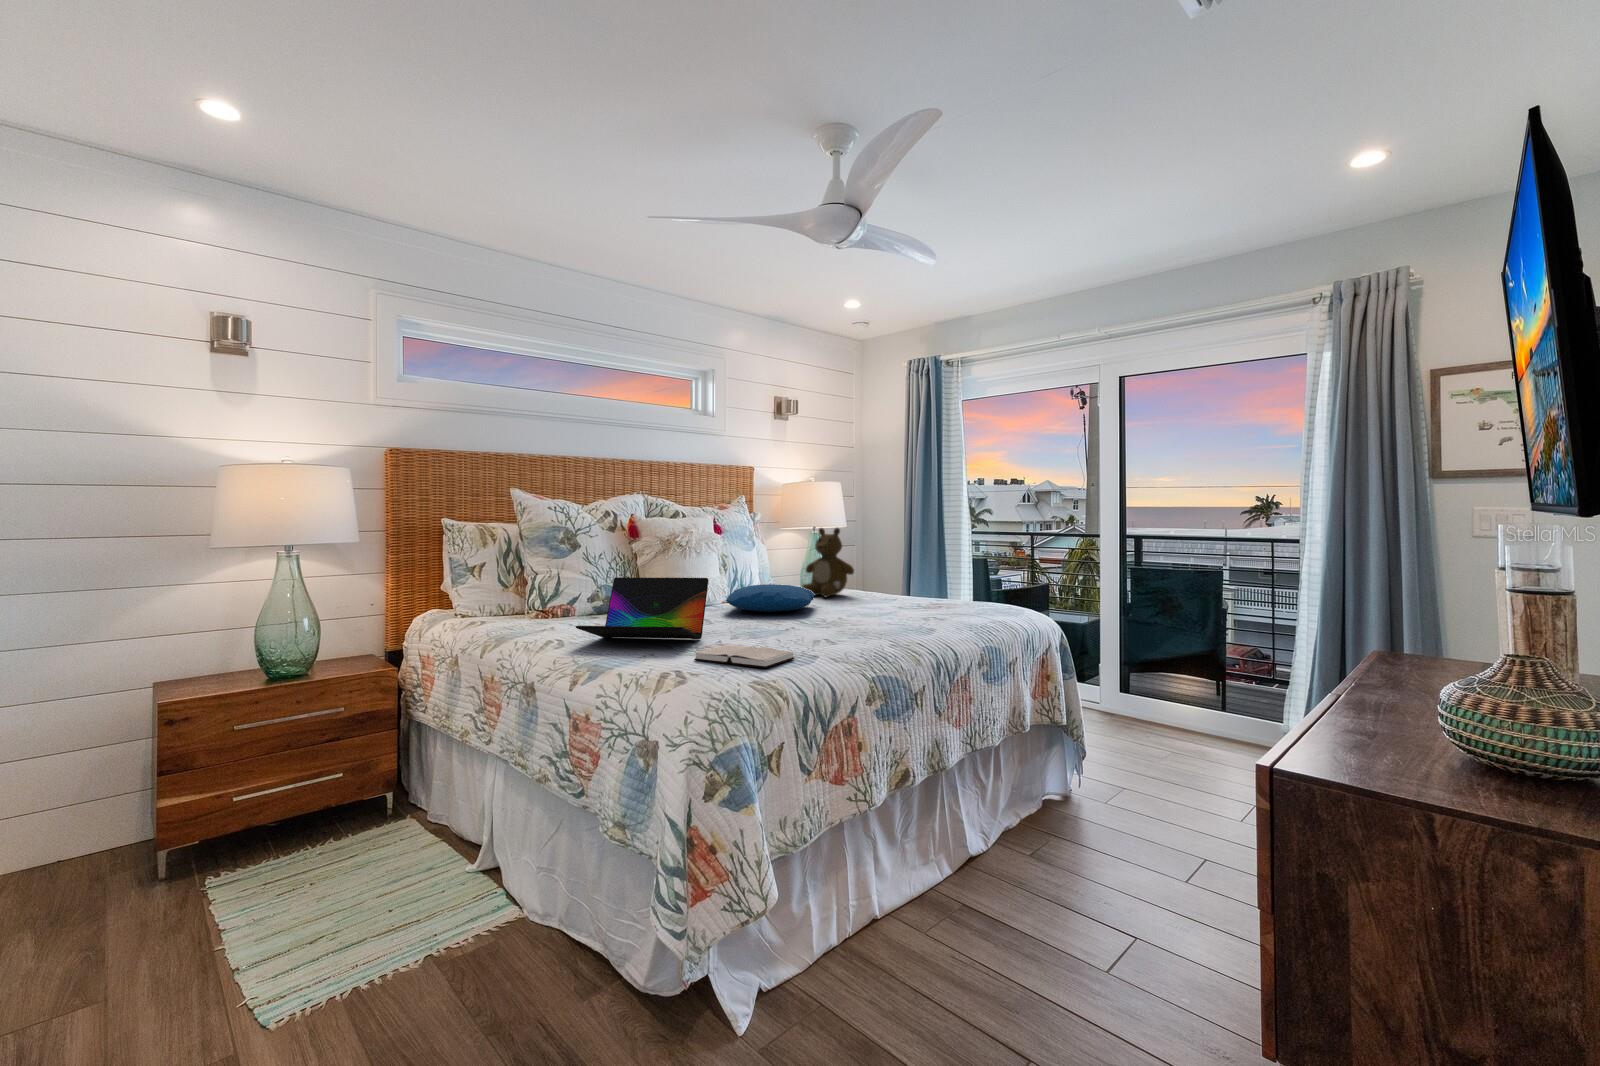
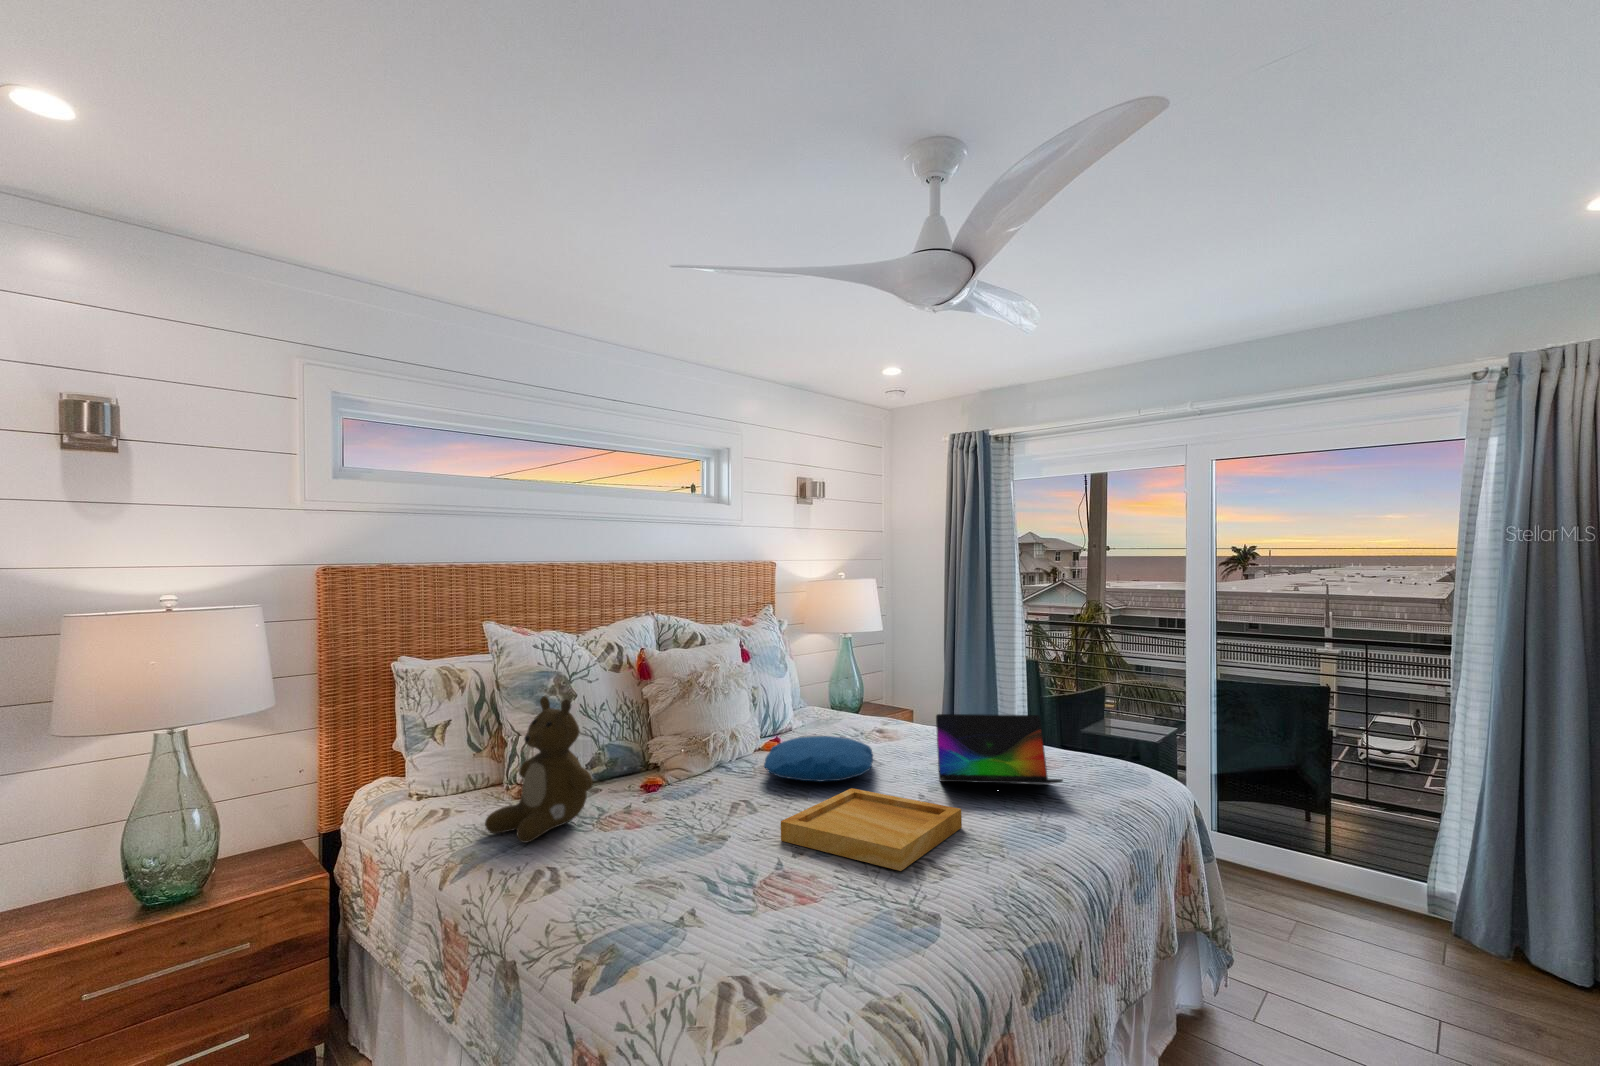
teddy bear: present [801,528,854,597] -> present [485,696,593,843]
laptop: present [576,577,709,639] -> present [936,714,1063,784]
tray: none [728,610,865,643] -> present [781,788,962,871]
hardback book: present [694,645,794,668] -> none [753,885,896,953]

